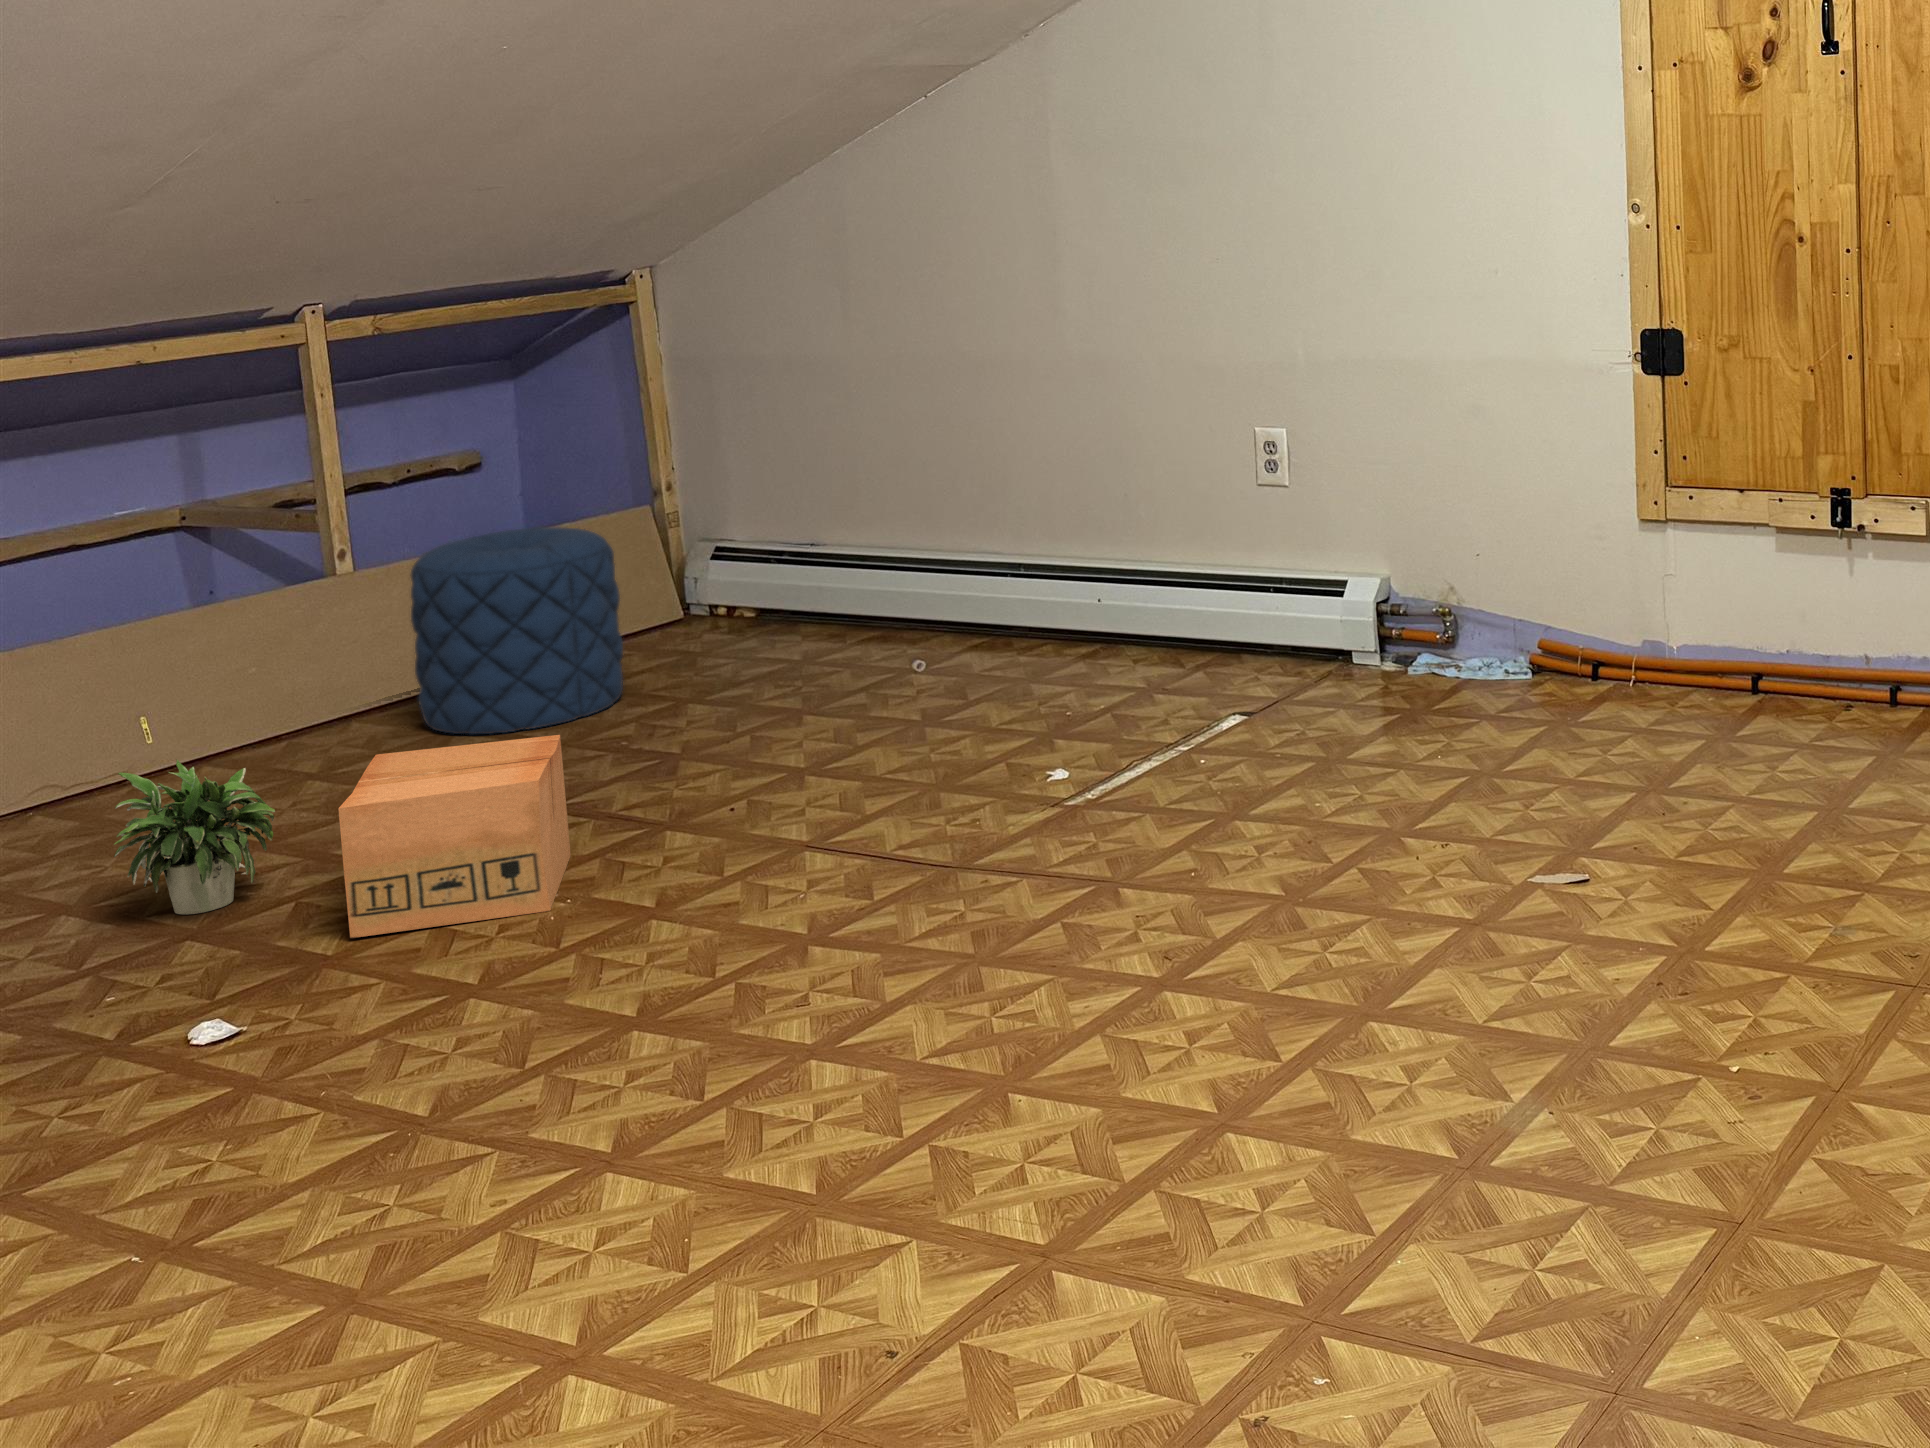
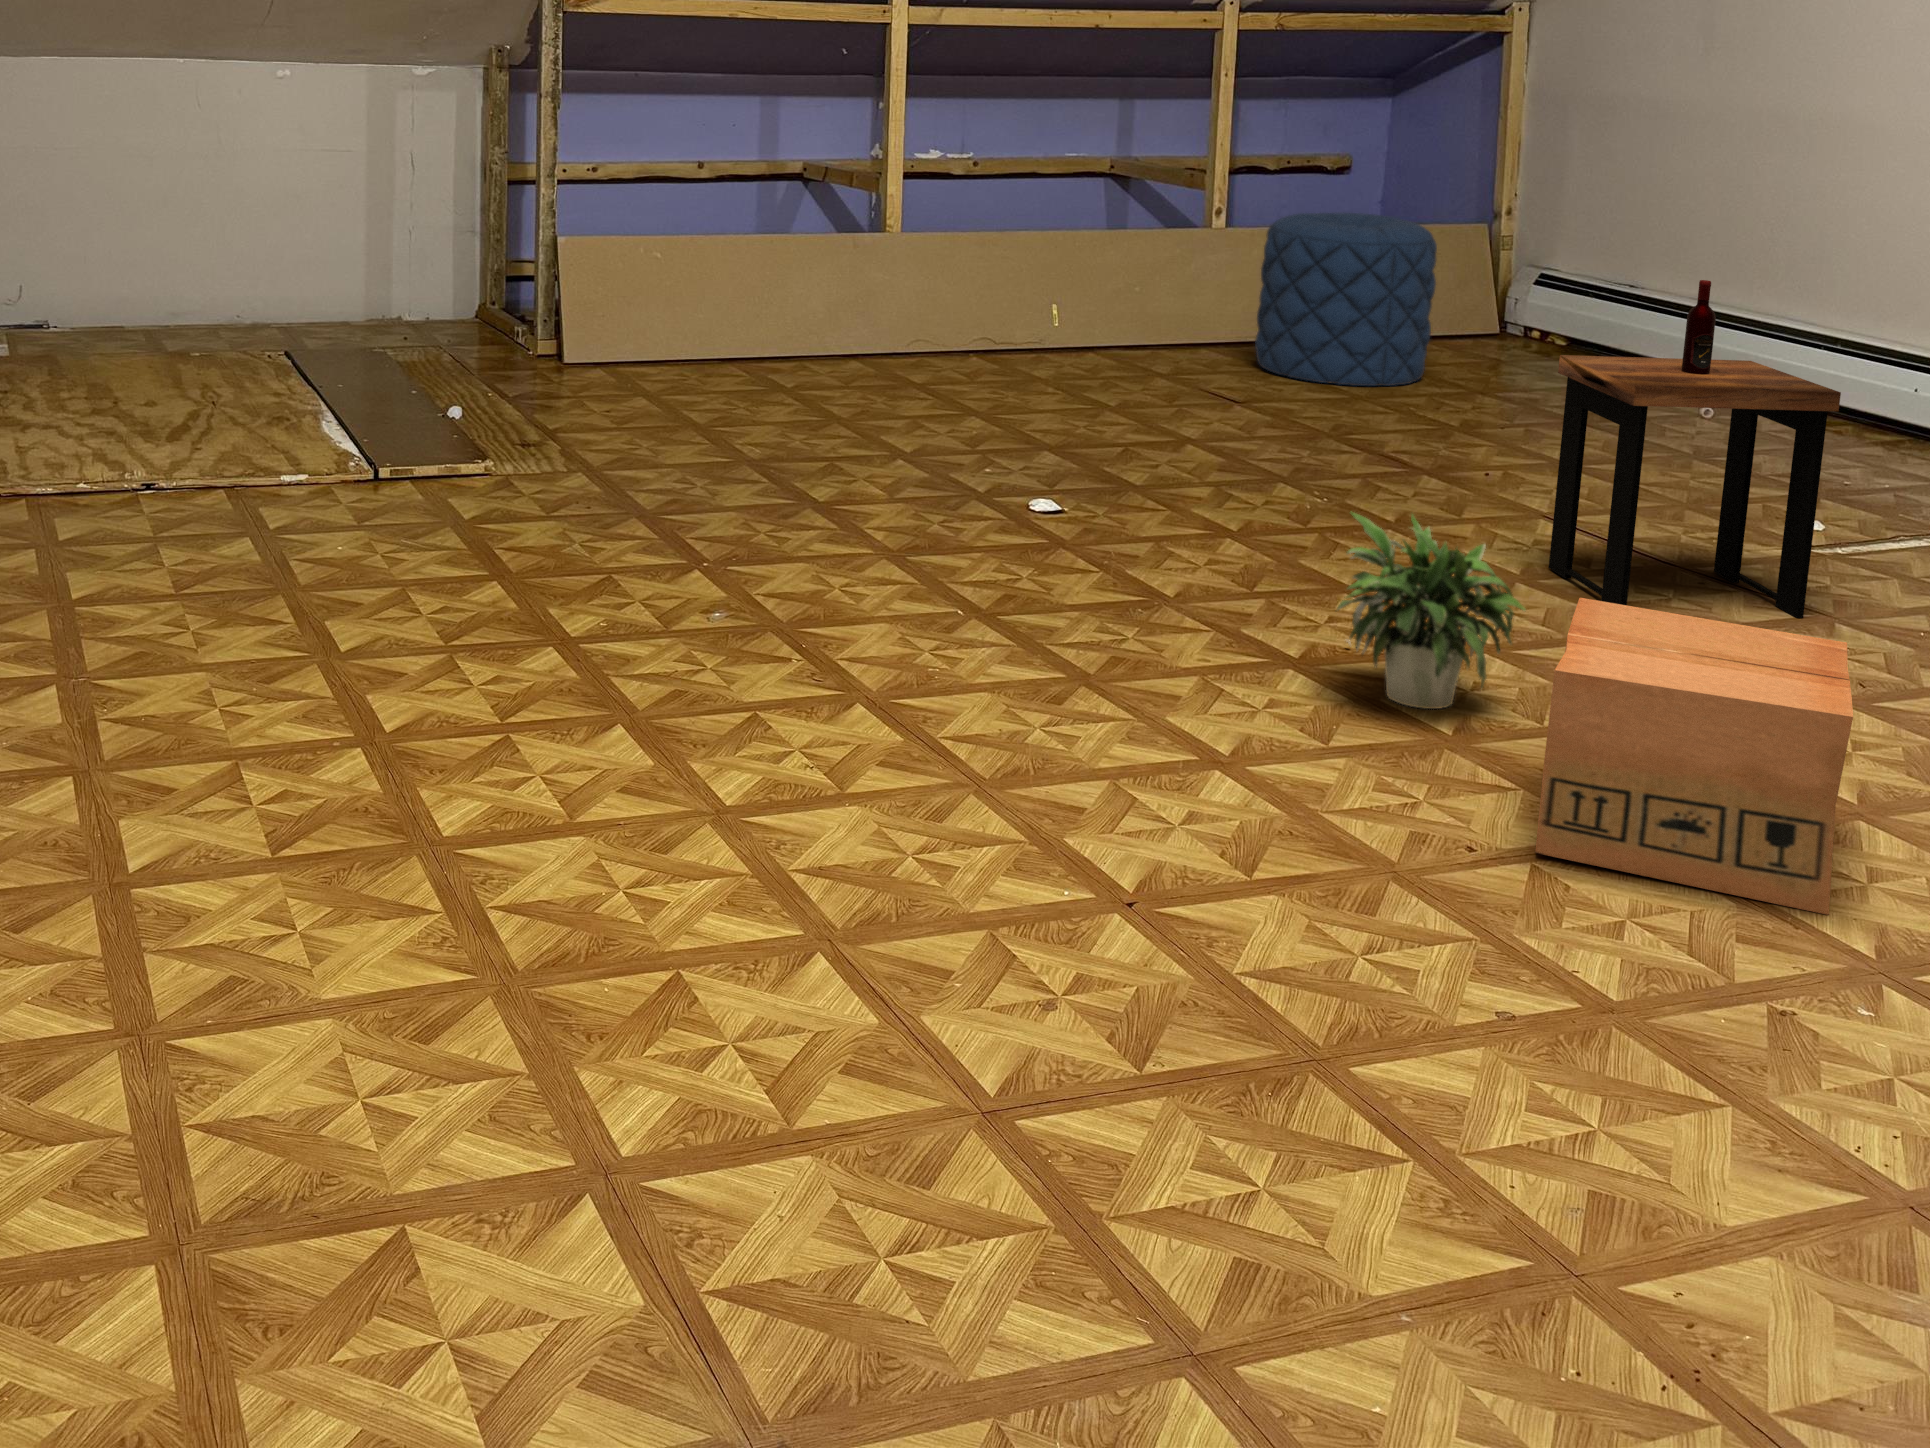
side table: none [811,587,1089,952] -> present [1549,280,1841,618]
cardboard box: present [338,735,571,938] -> present [1535,598,1853,915]
potted plant: present [114,760,275,914] -> present [1337,512,1525,709]

